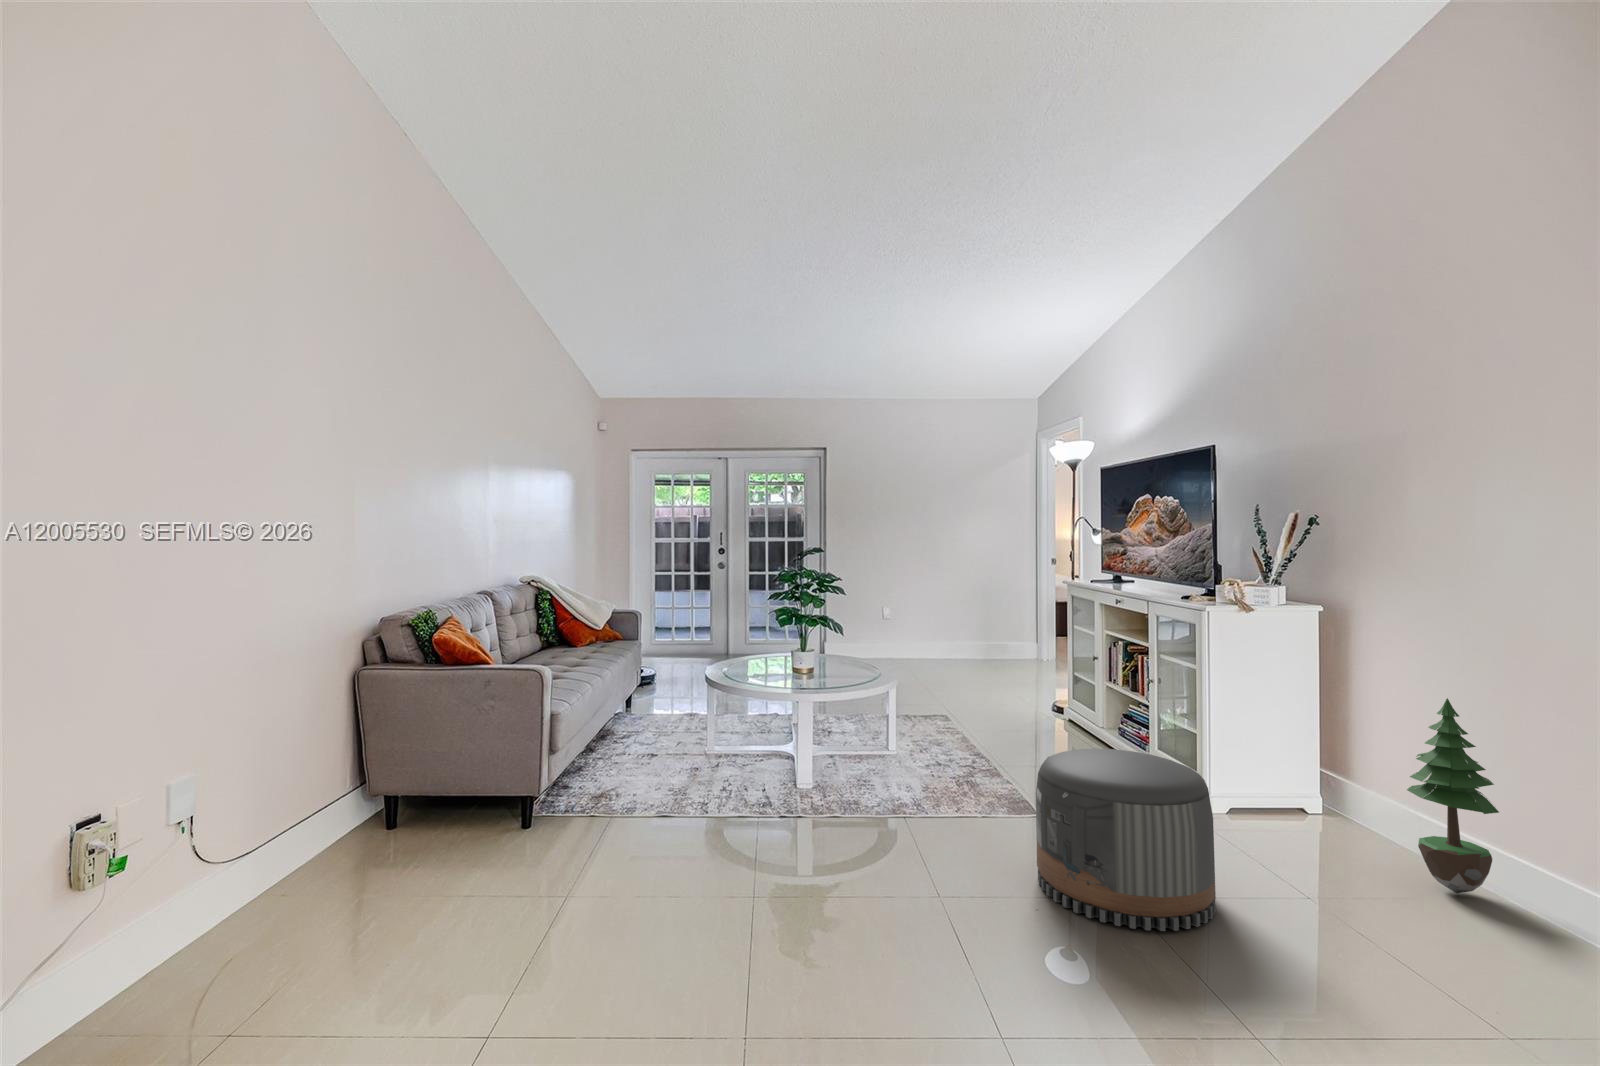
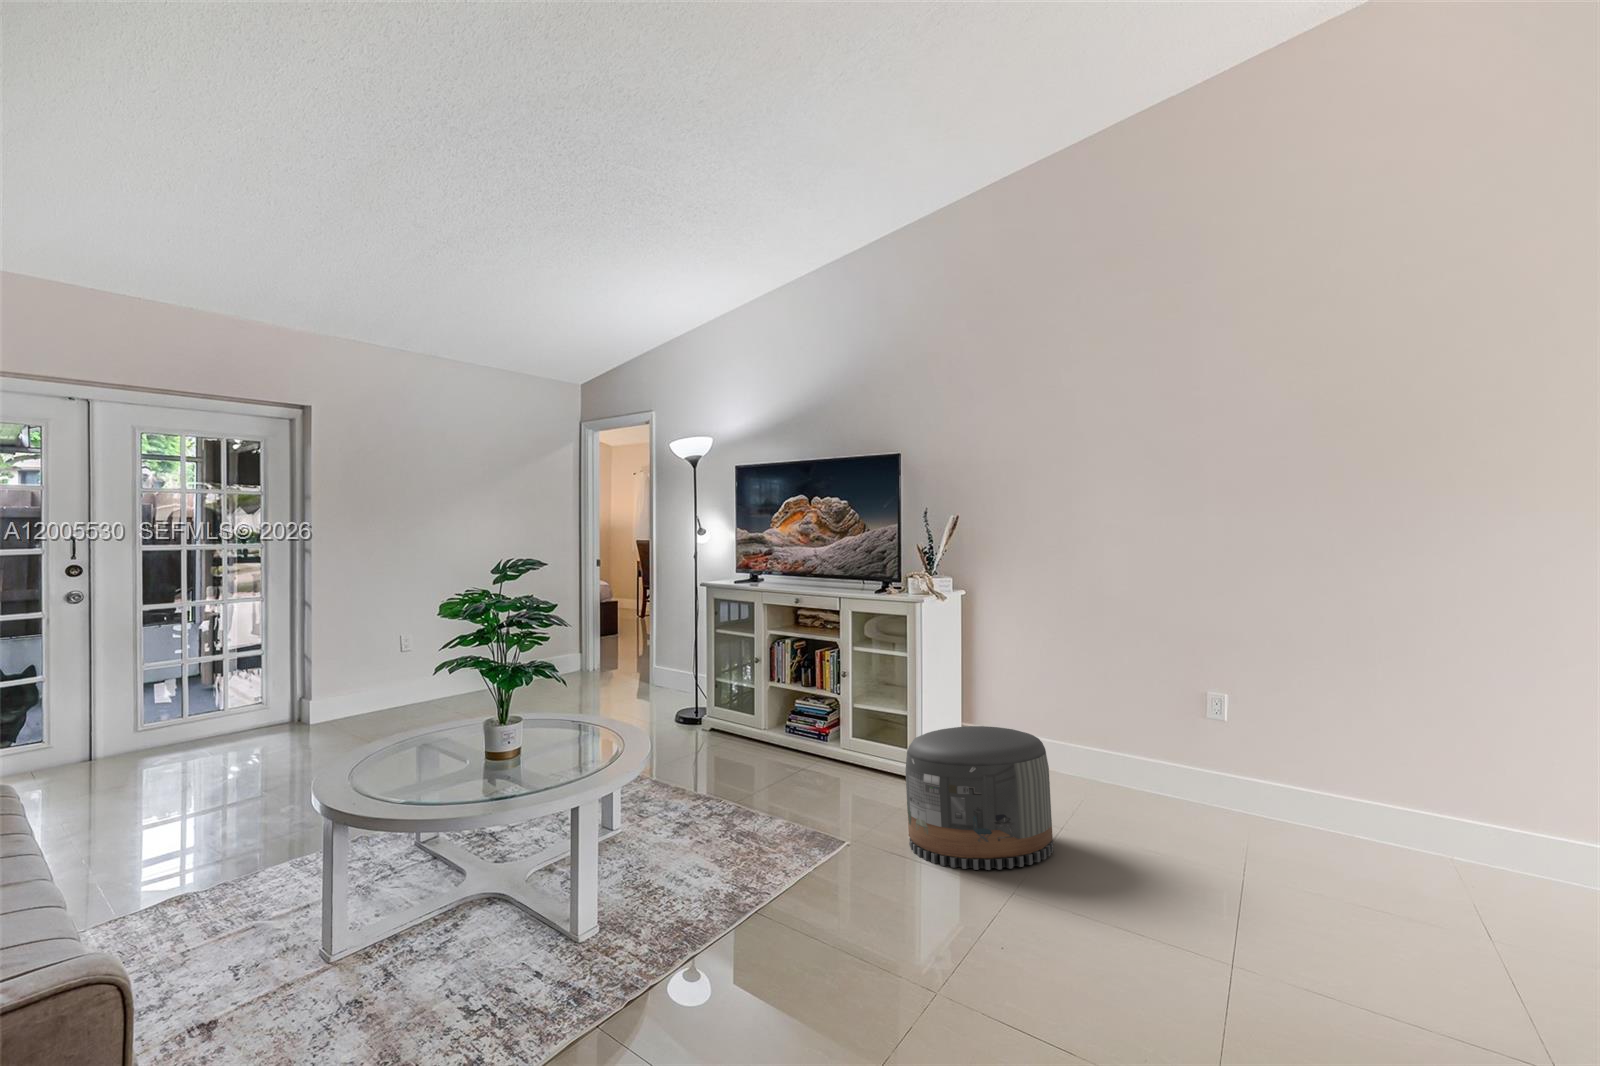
potted tree: present [1407,698,1499,893] -> none [1071,650,1123,786]

